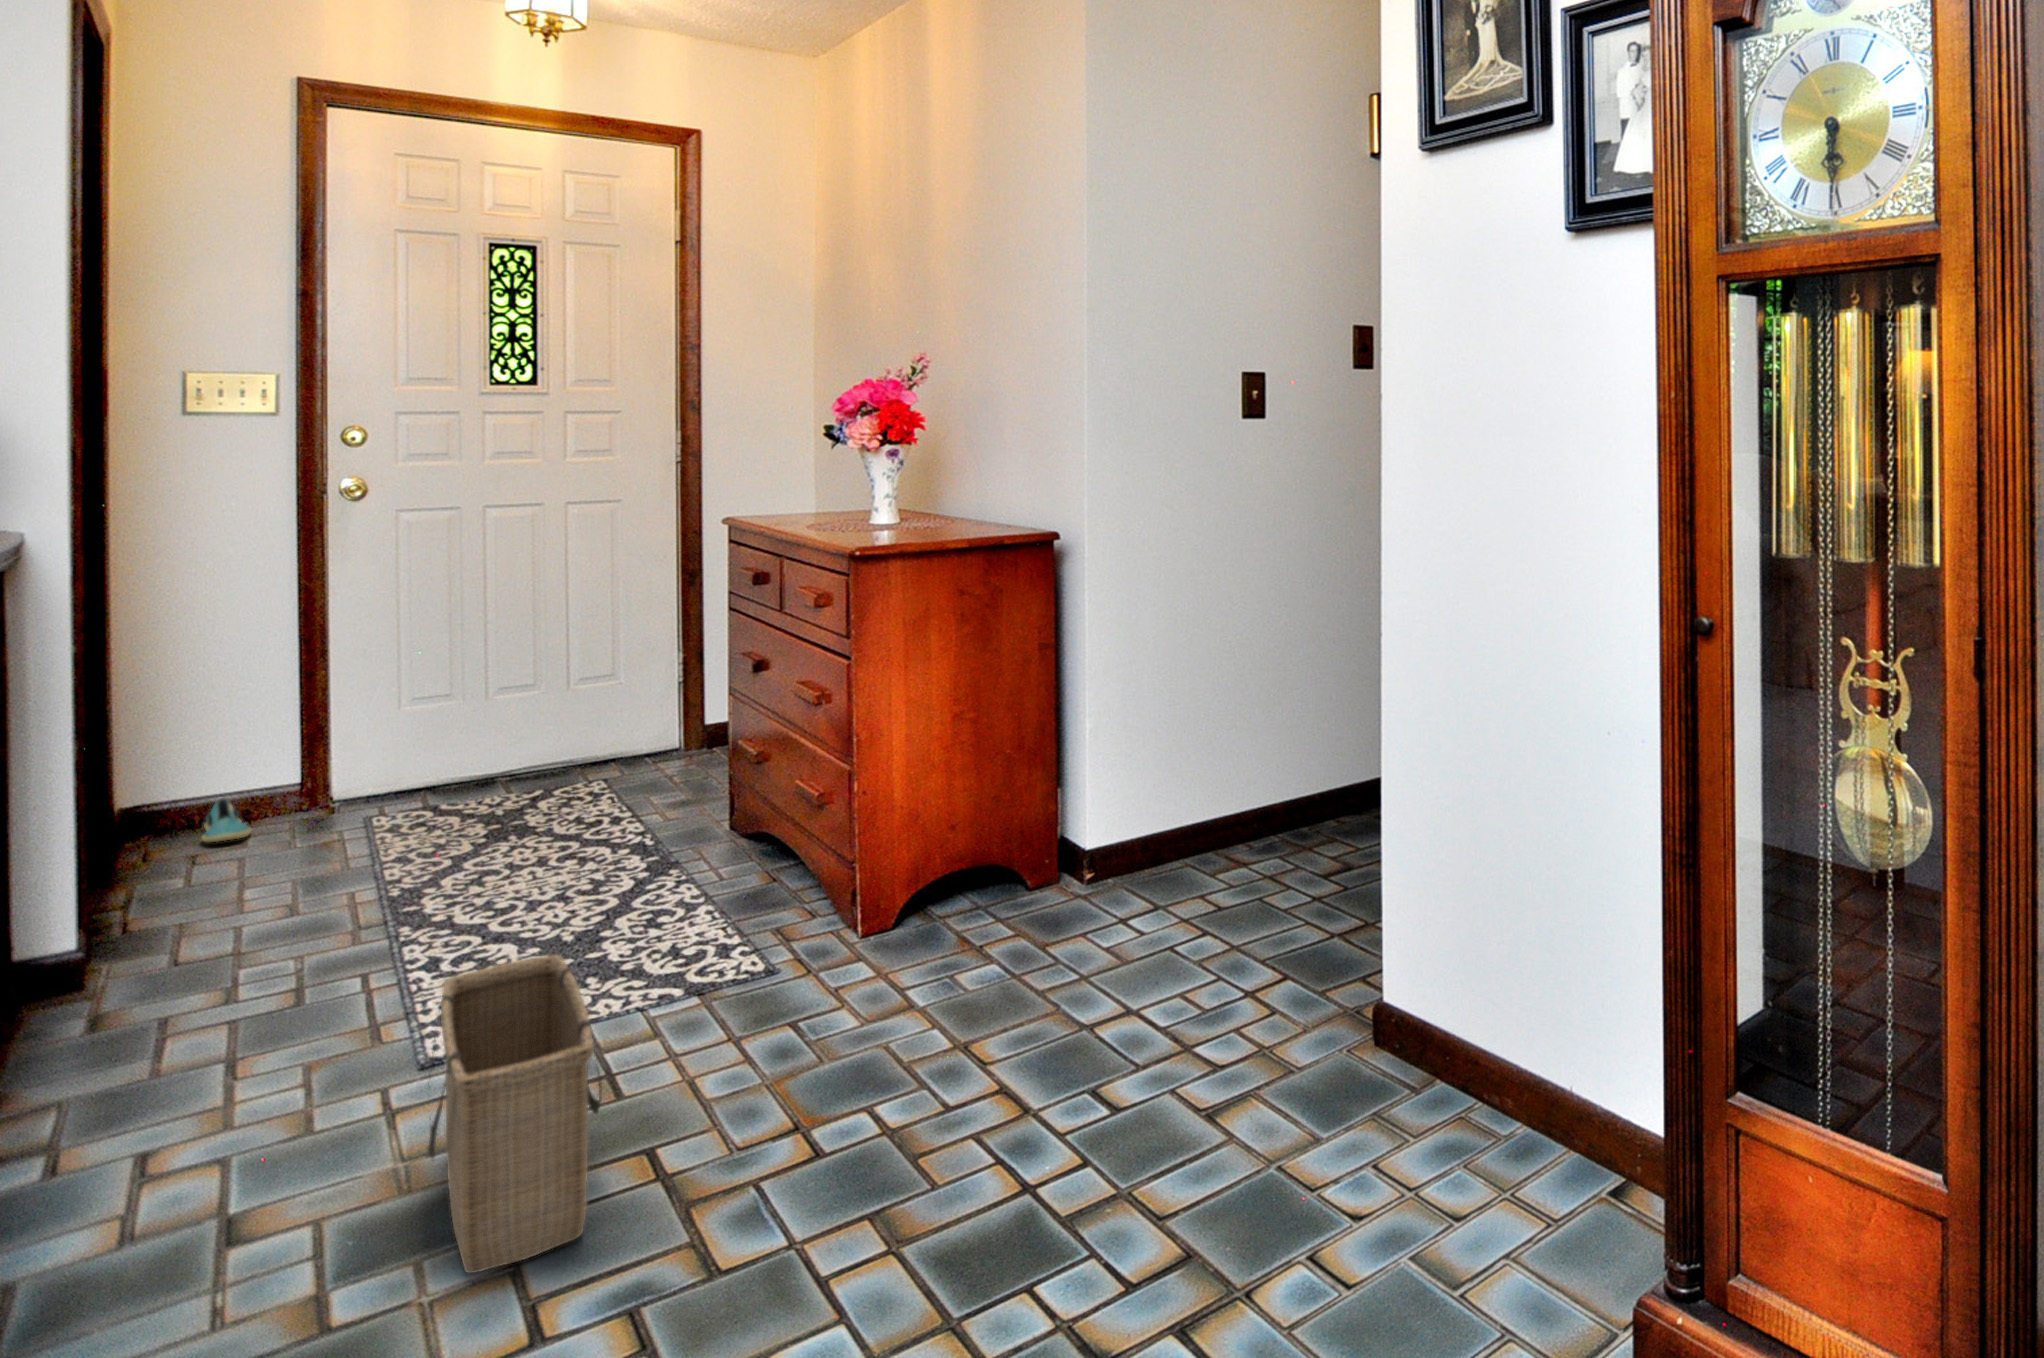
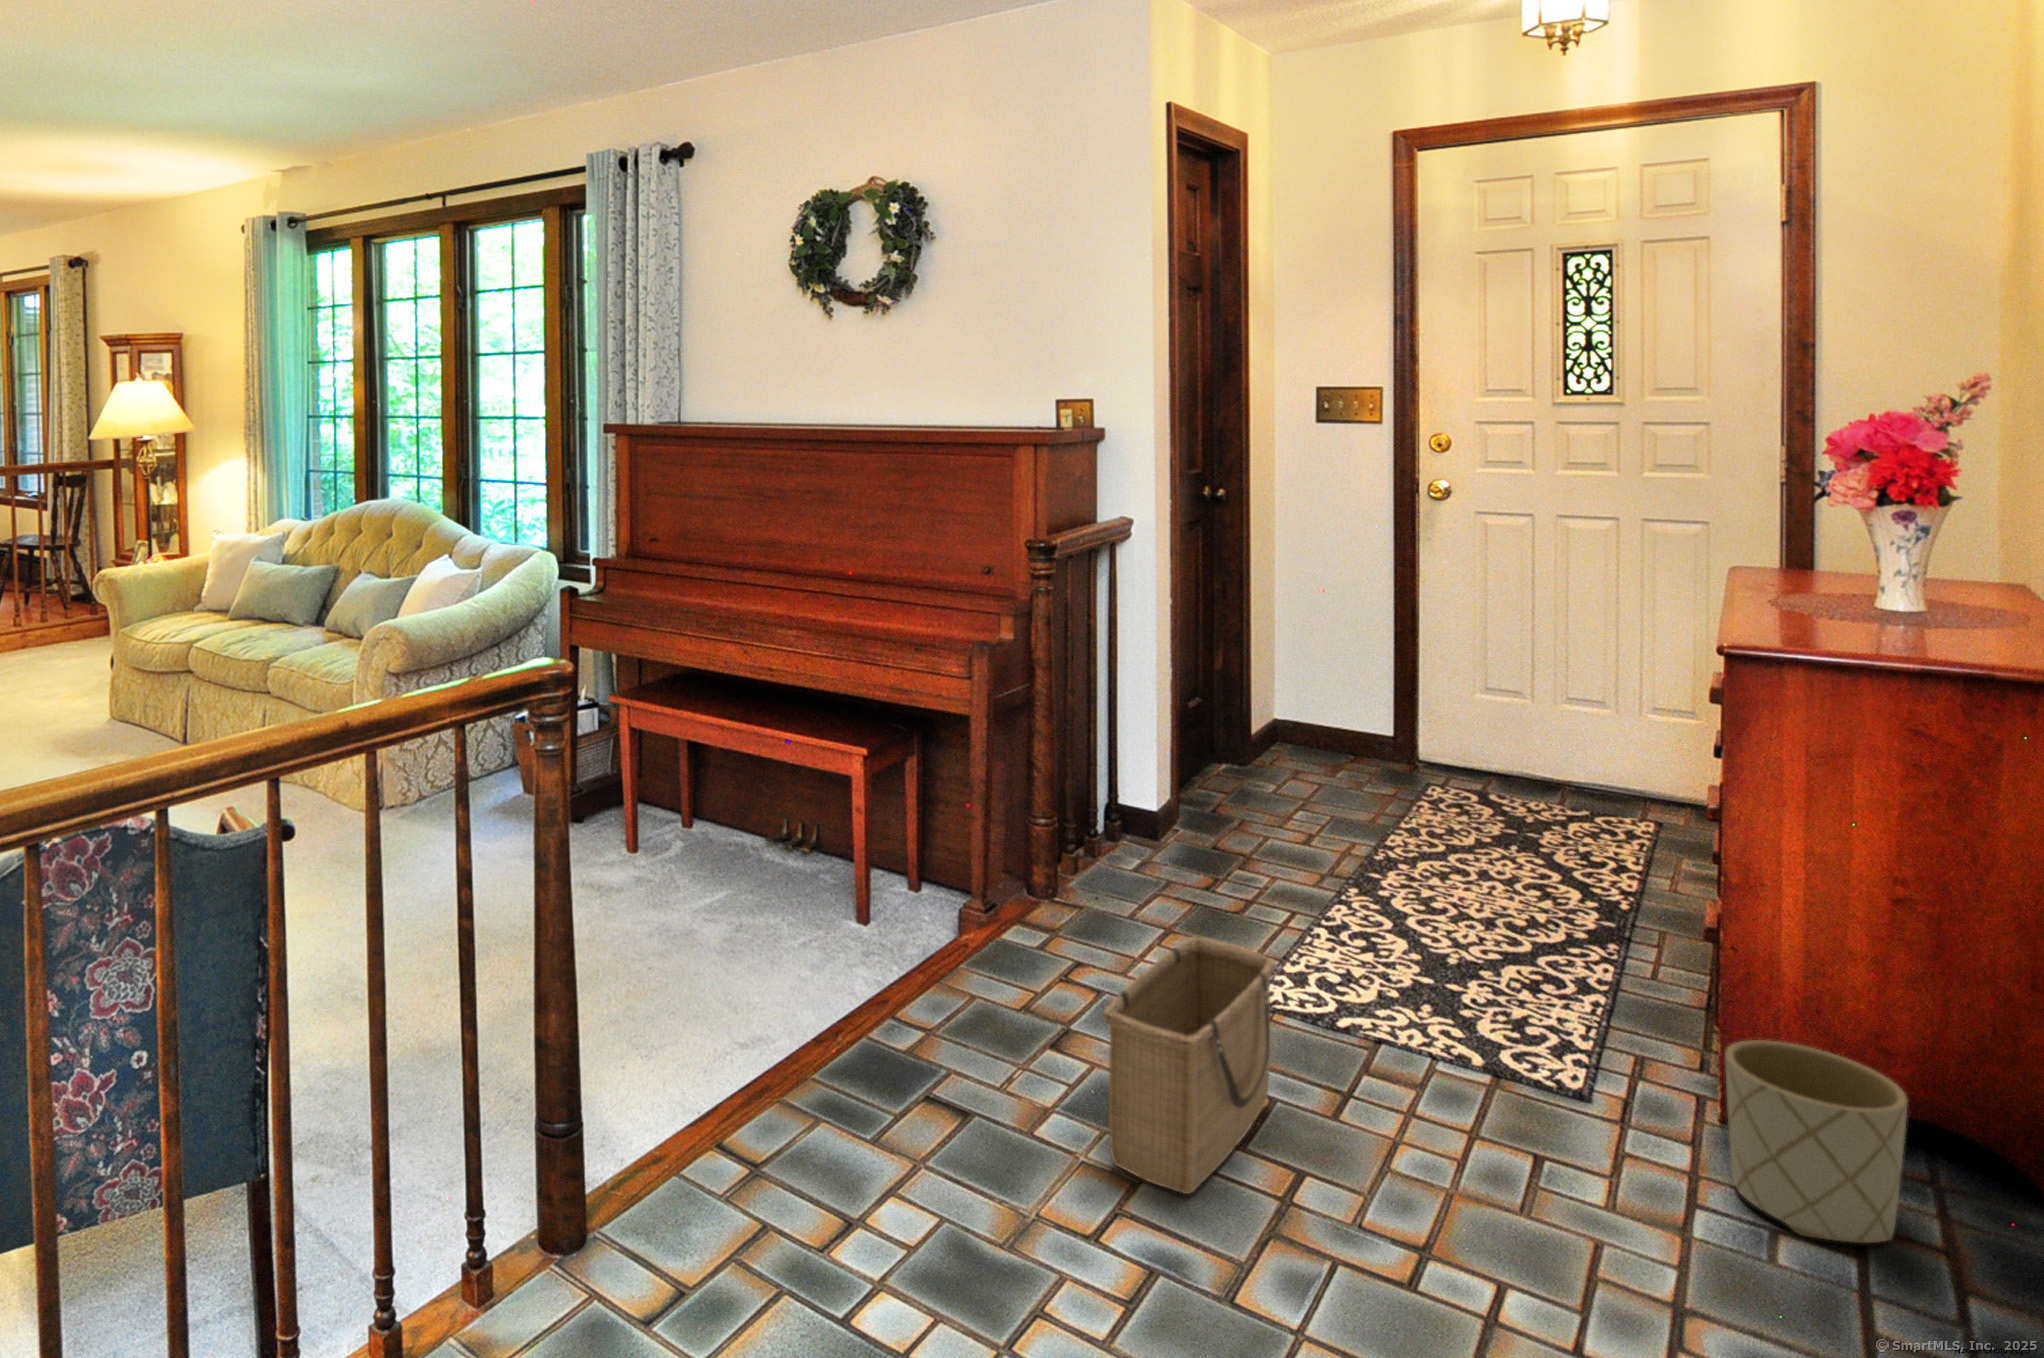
shoe: present [201,798,251,843] -> none [1308,730,1346,767]
planter: none [897,834,1007,972] -> present [1725,1040,1908,1243]

